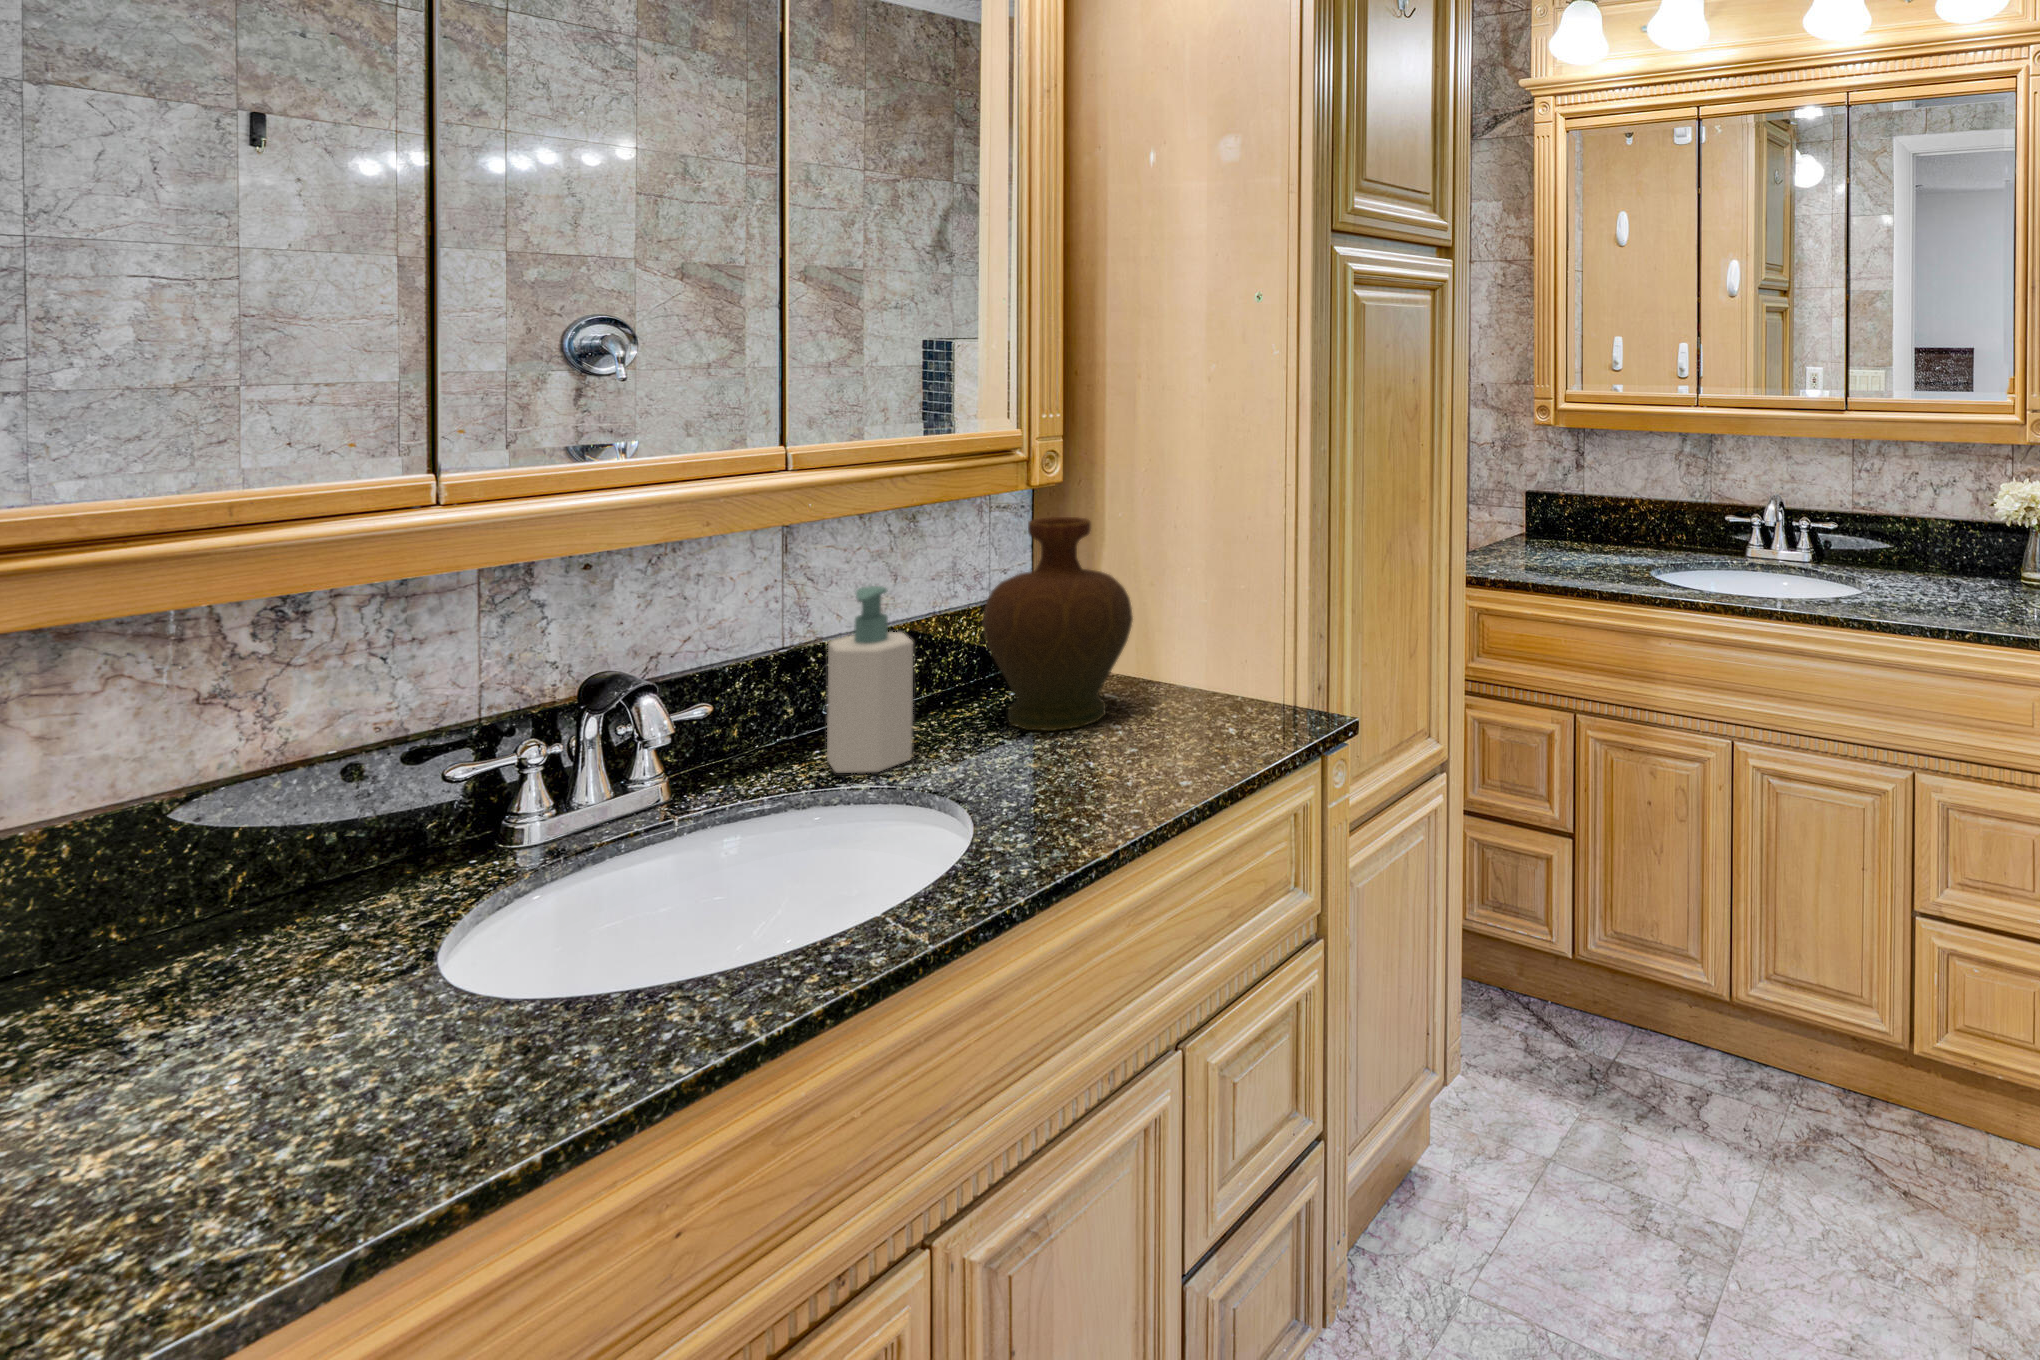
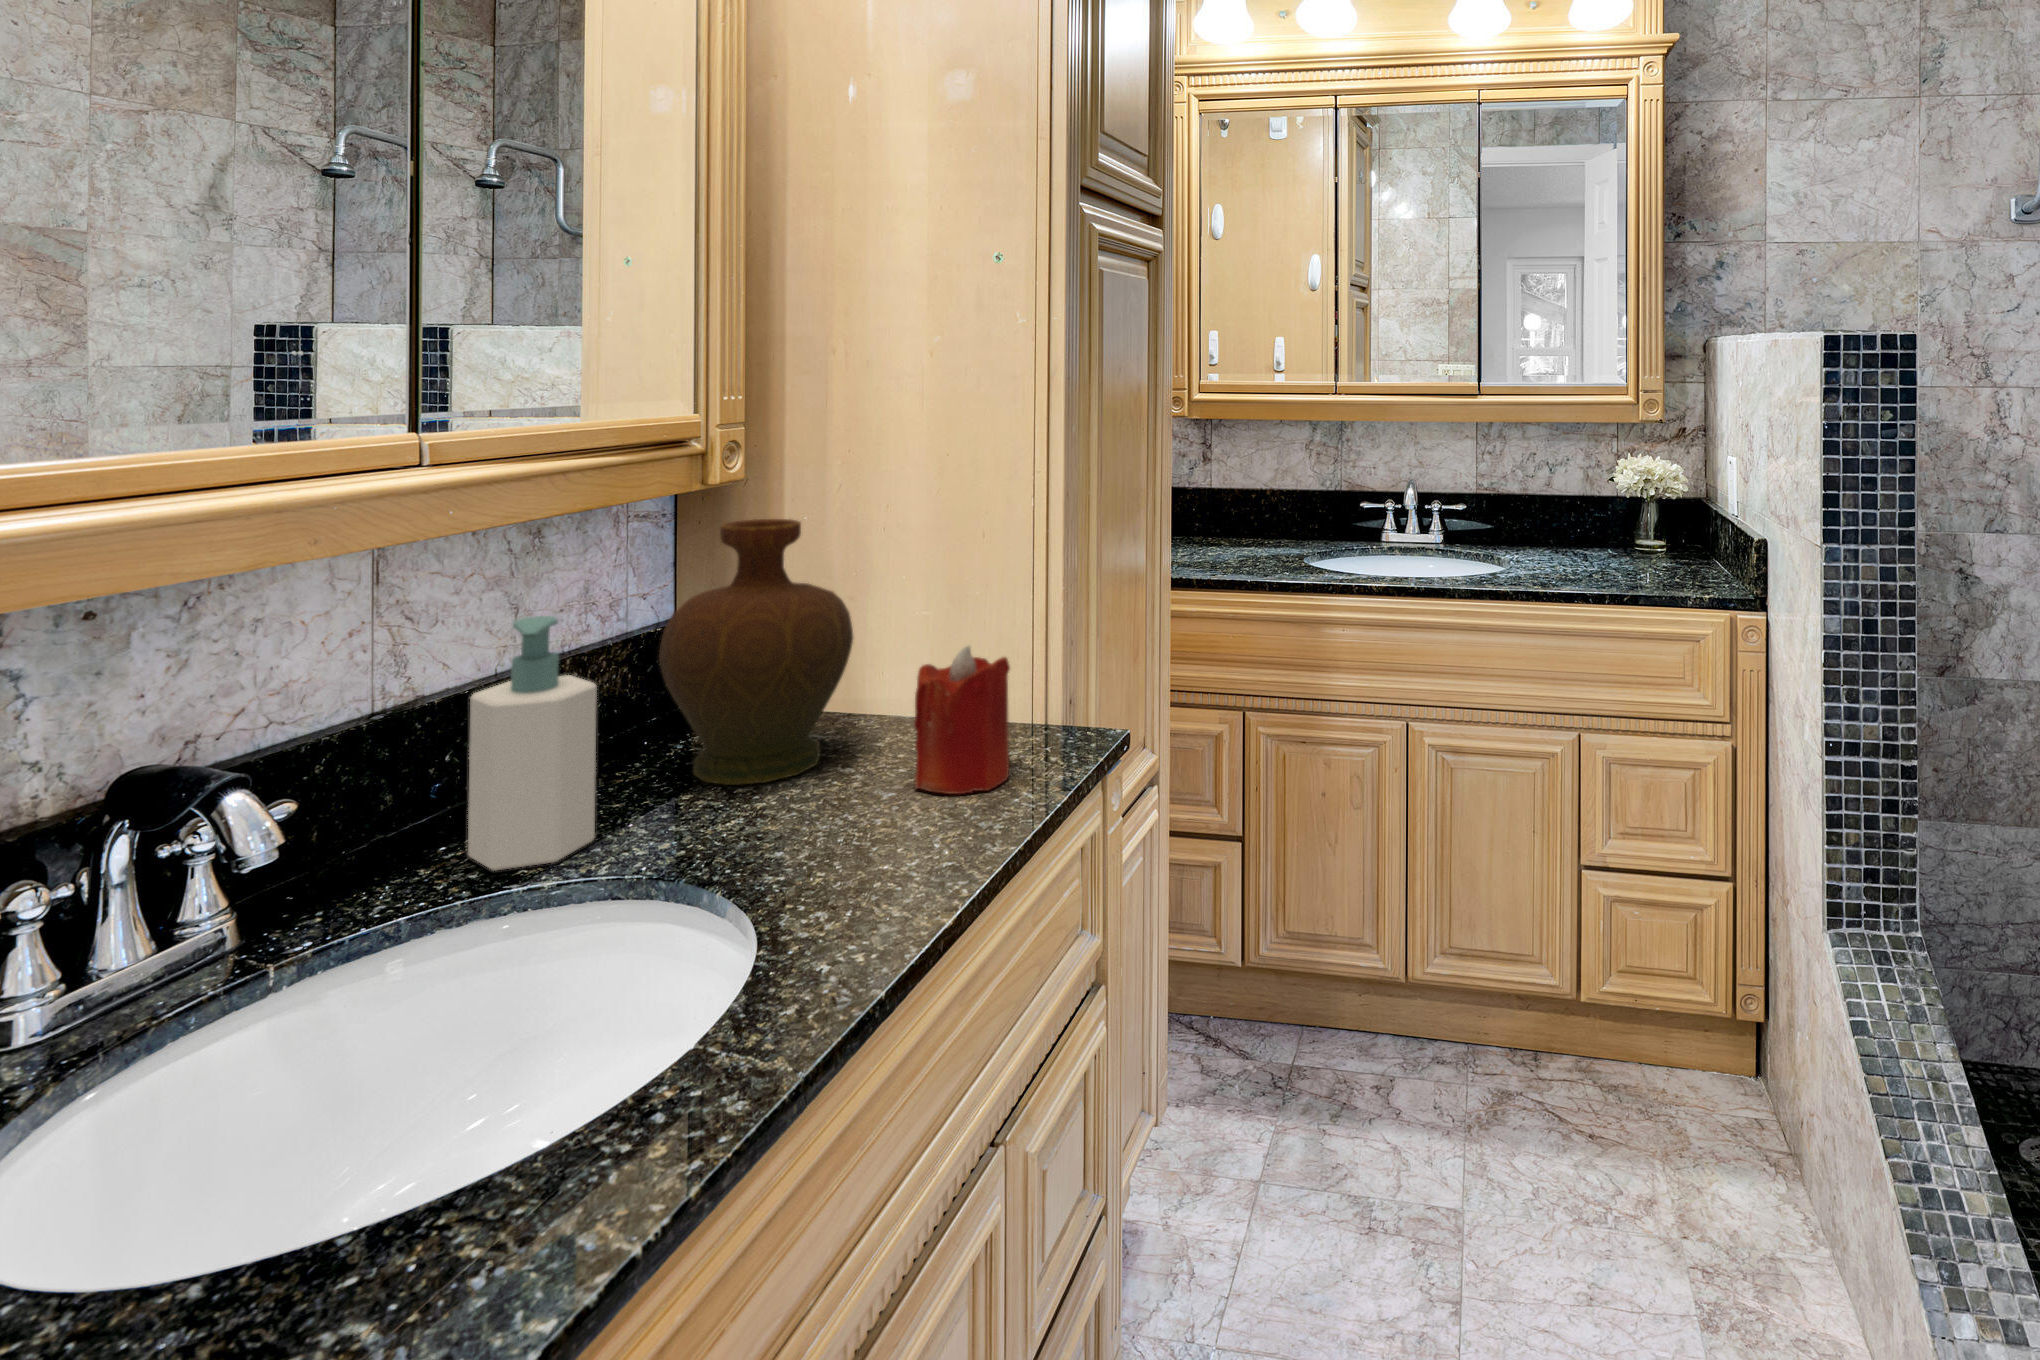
candle: none [1153,633,1235,757] -> present [914,646,1010,794]

